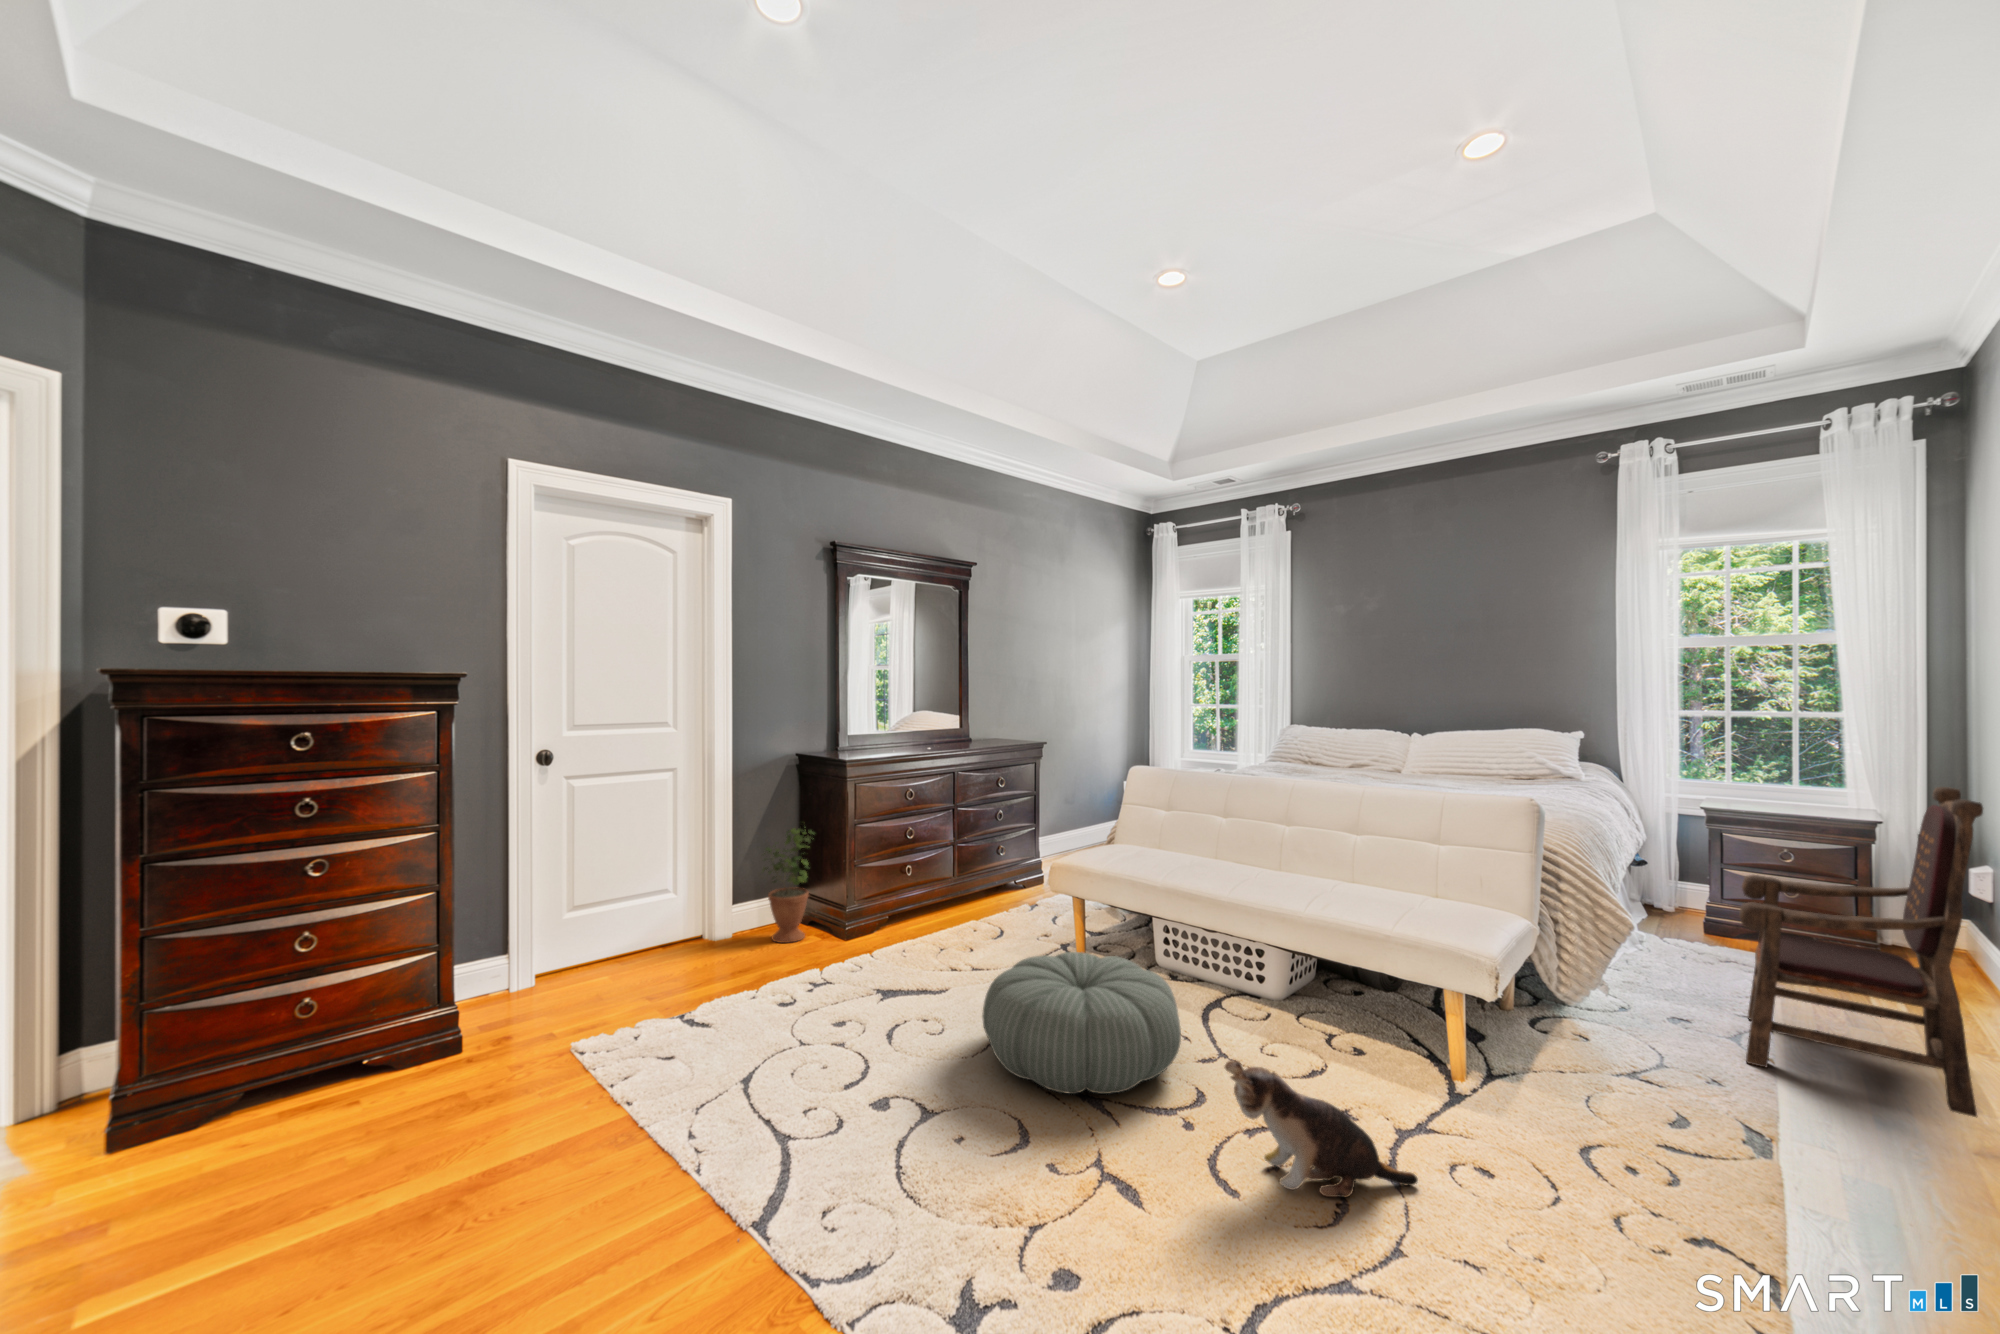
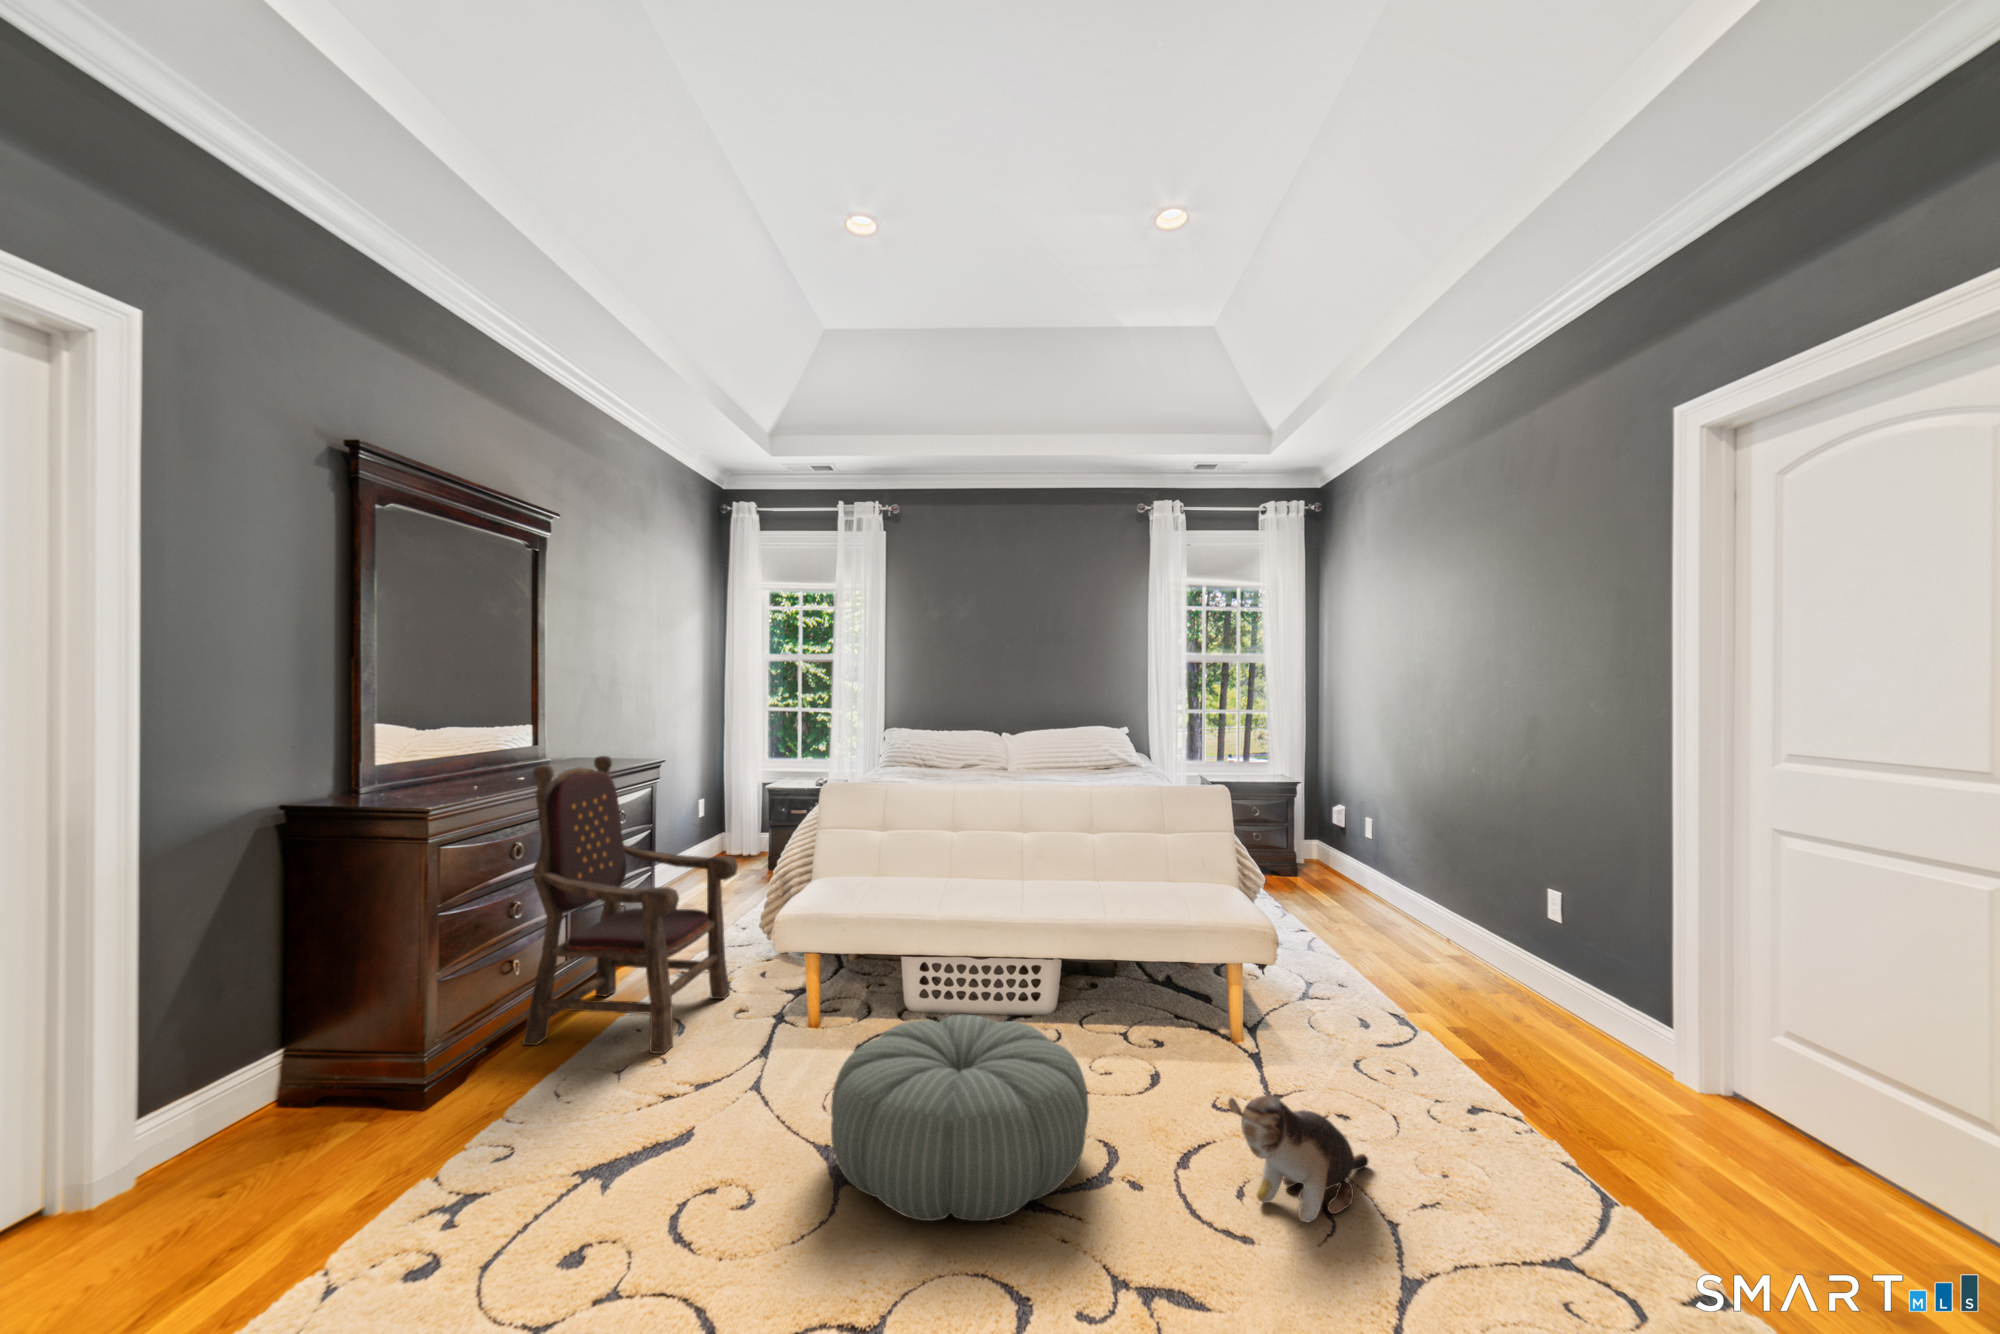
armchair: present [1739,787,1983,1117] -> present [522,756,738,1054]
potted plant: present [763,828,814,943] -> none [230,923,353,1154]

